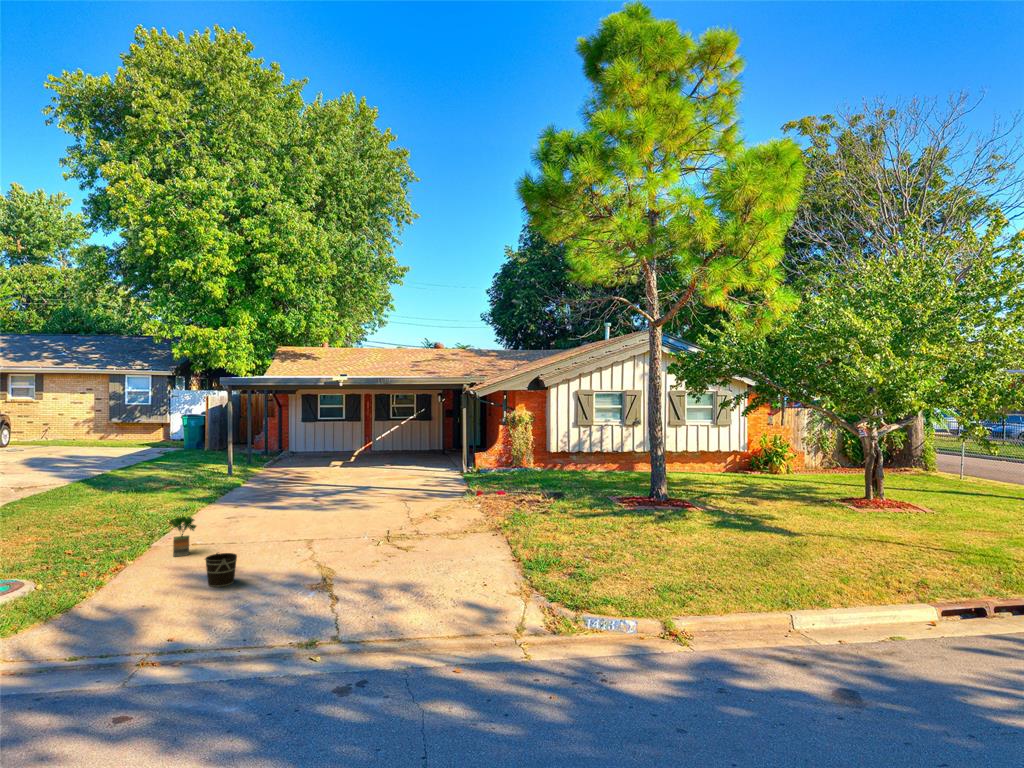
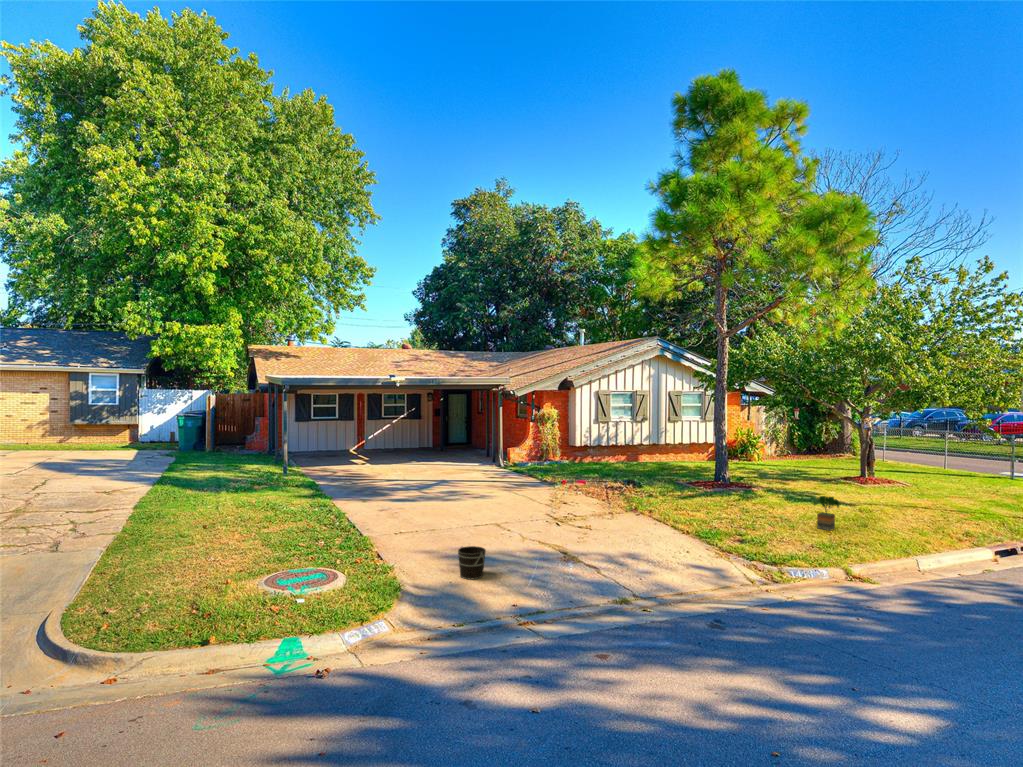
potted tree: present [169,516,196,557] -> present [814,496,840,530]

